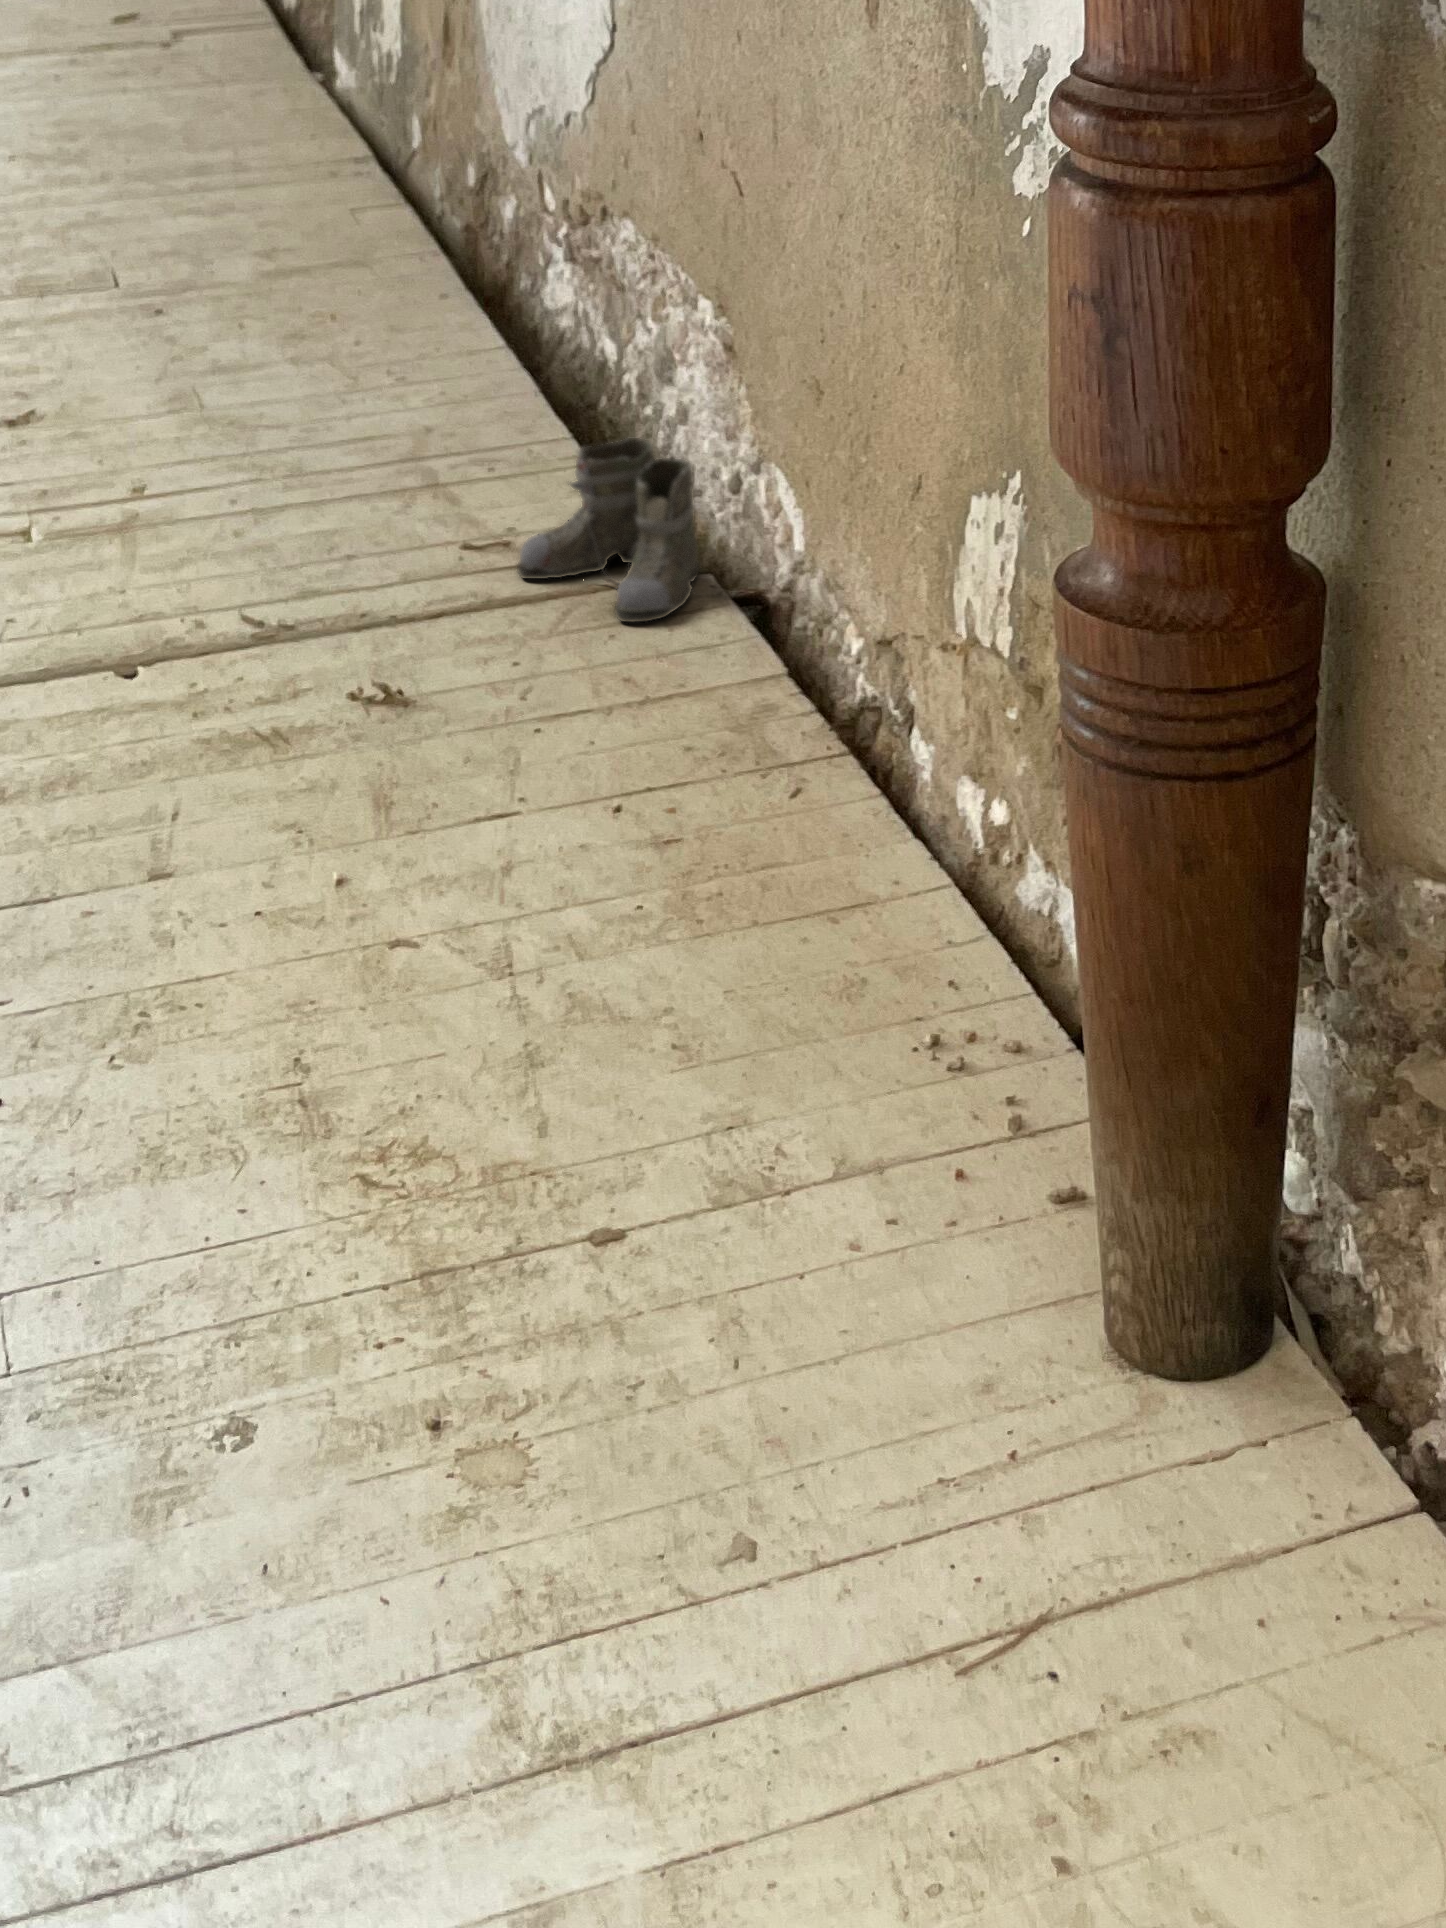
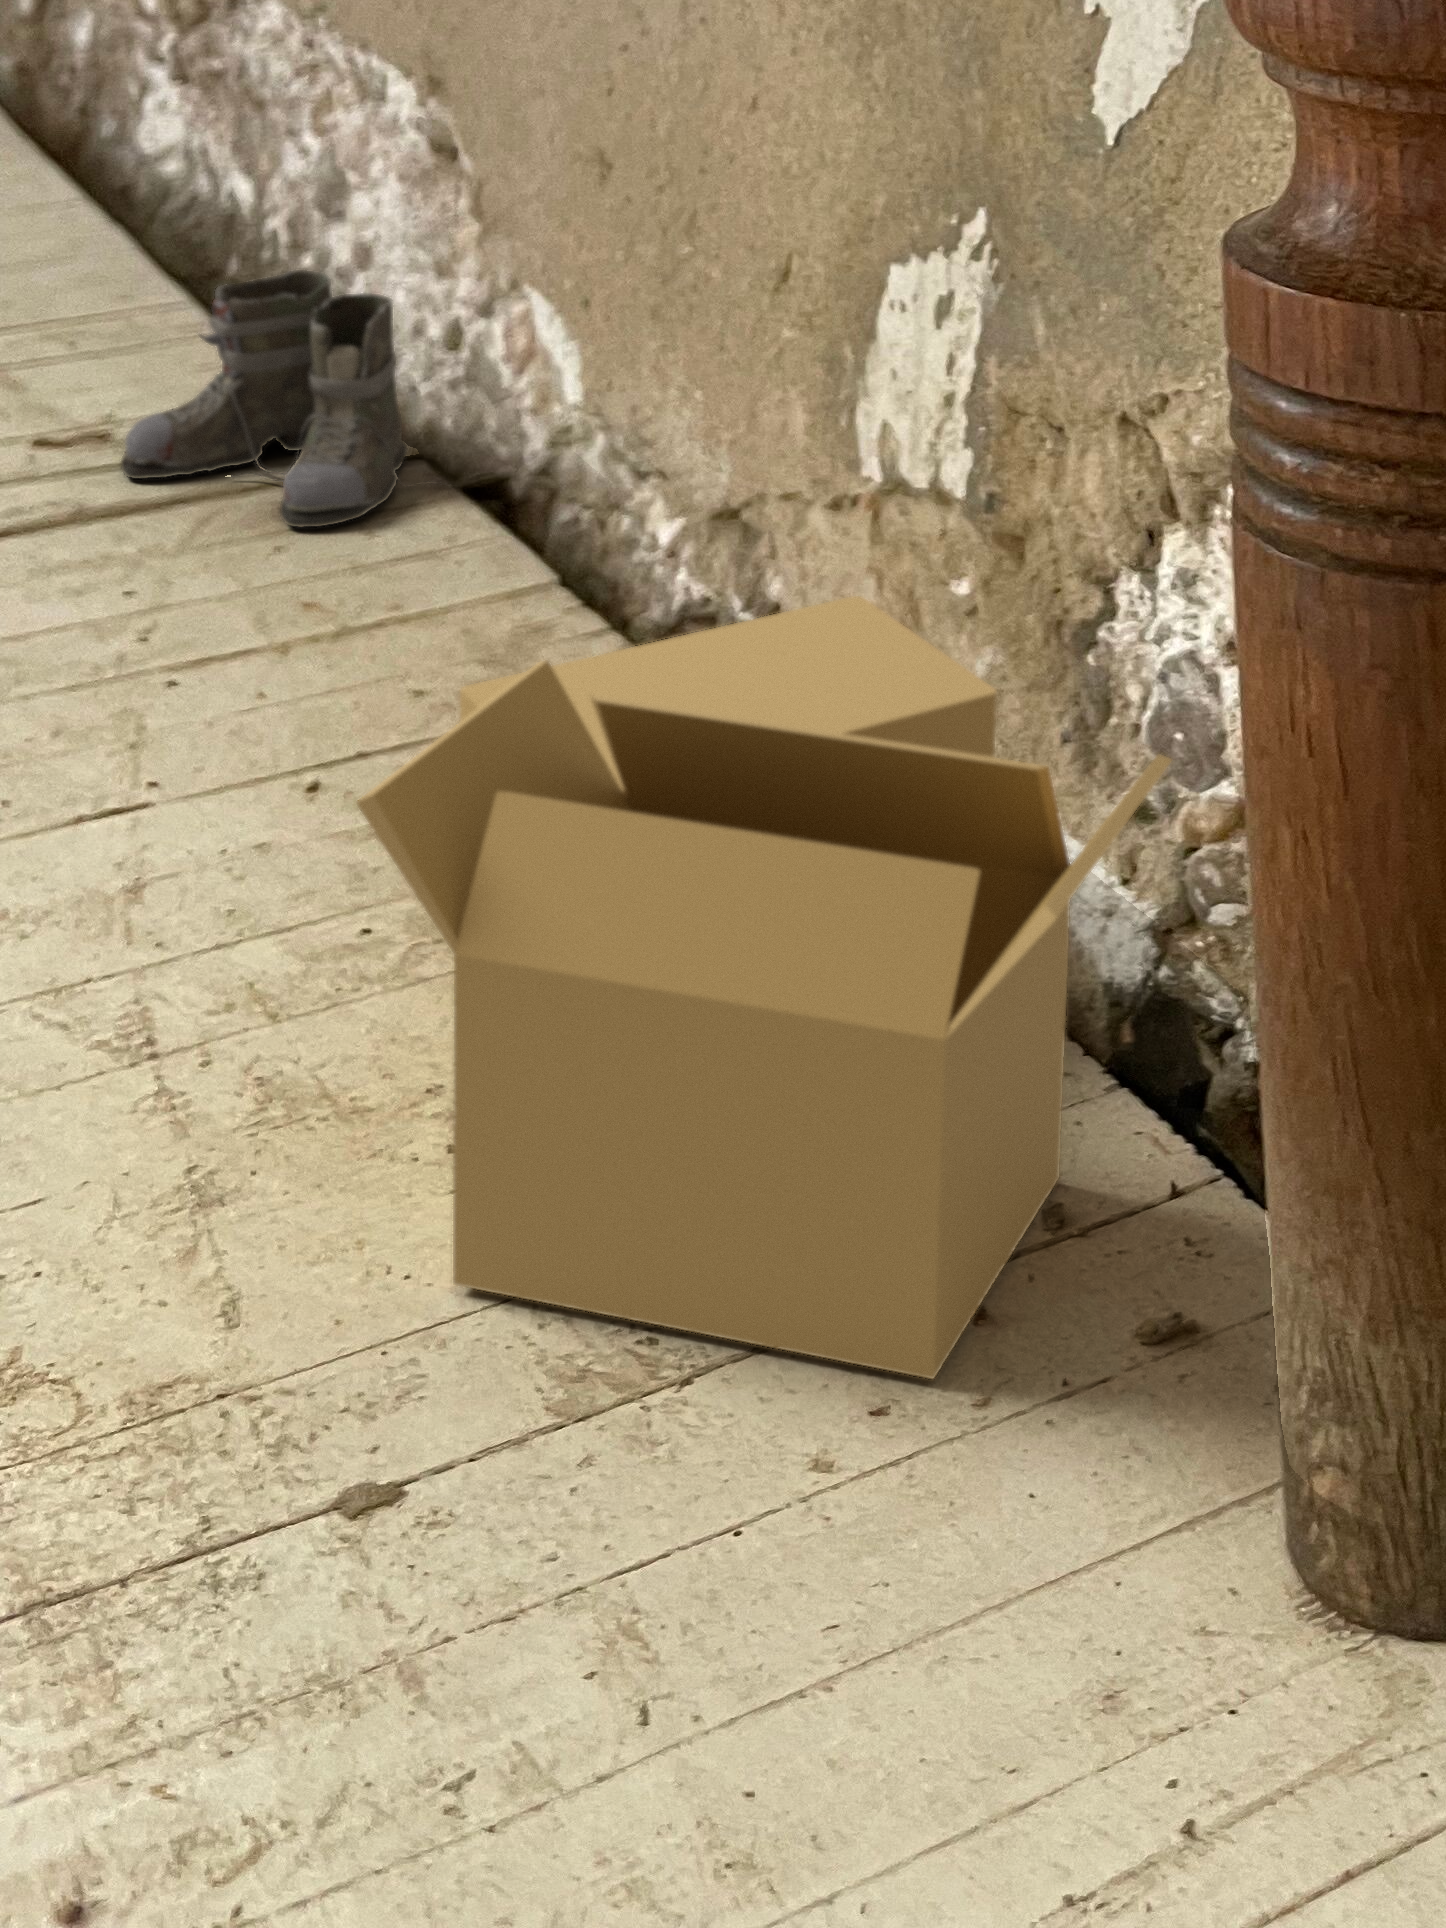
cardboard box: none [614,715,1089,1209] -> present [357,596,1171,1379]

